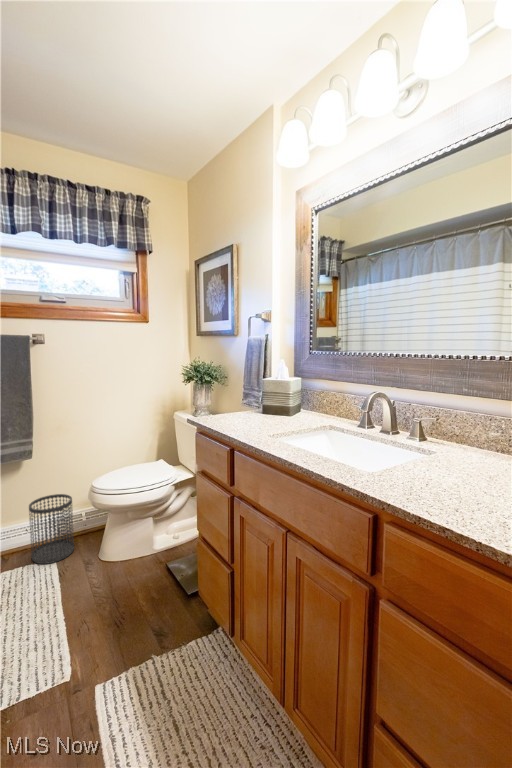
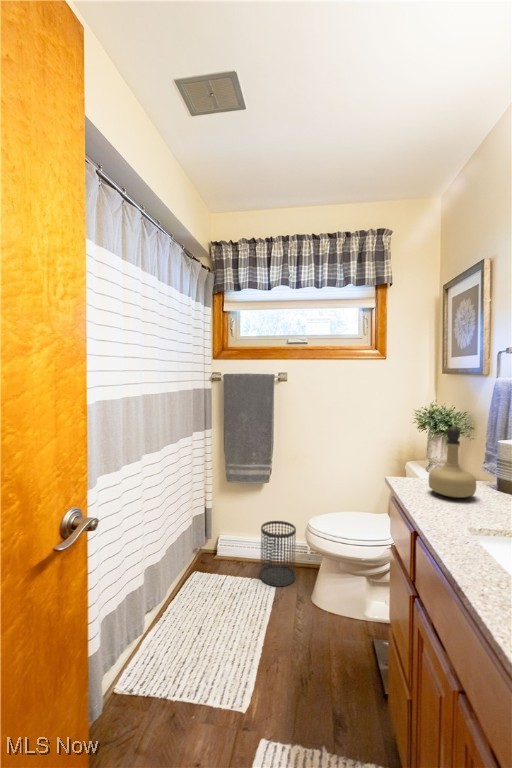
perfume bottle: none [228,369,259,421] -> present [429,427,476,498]

